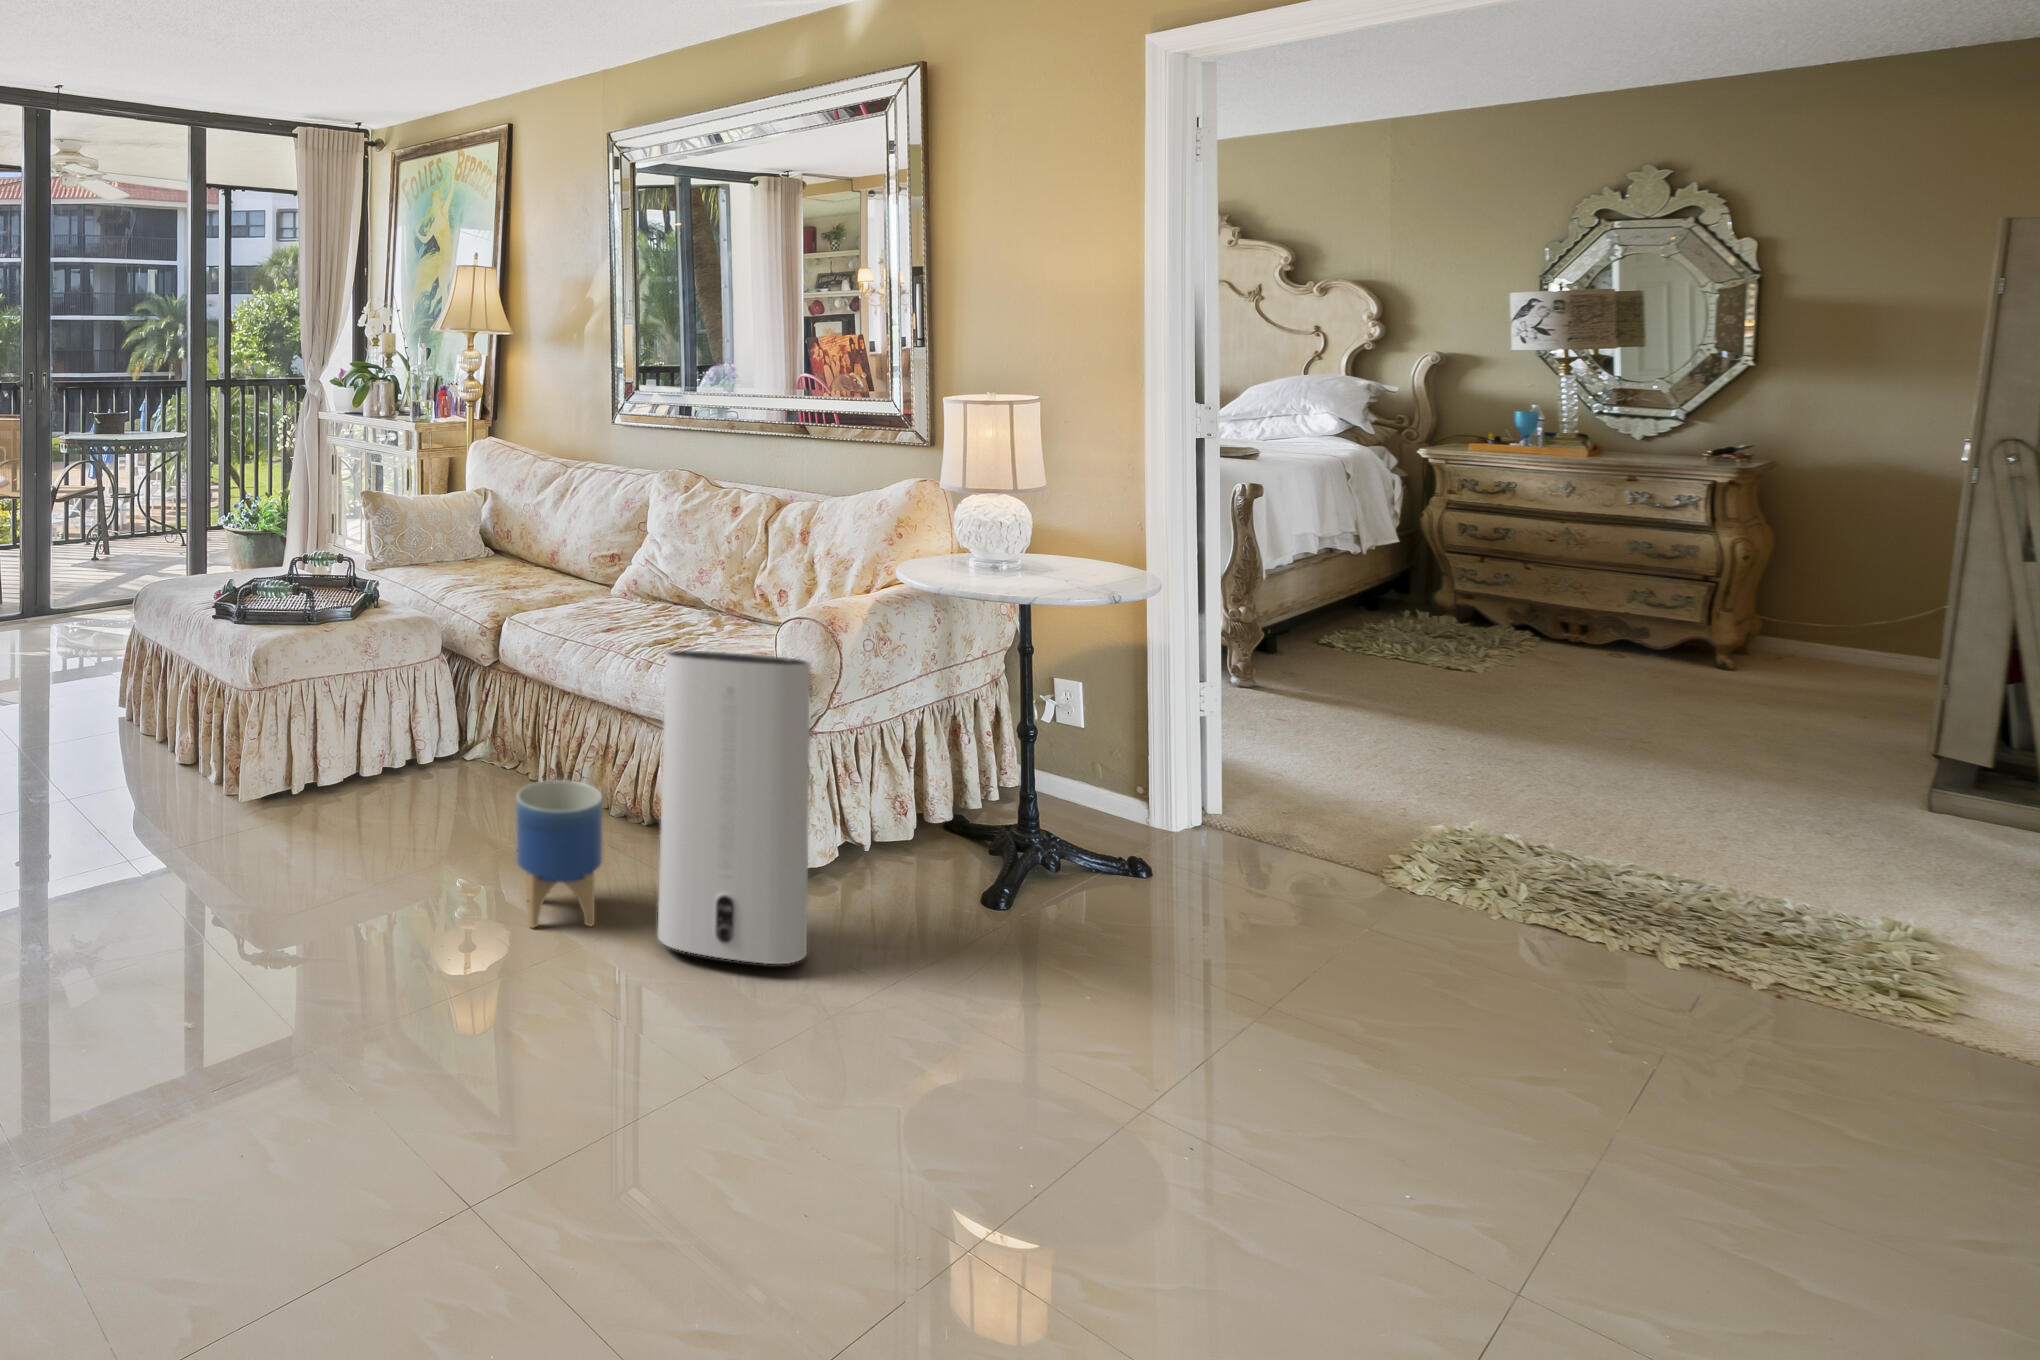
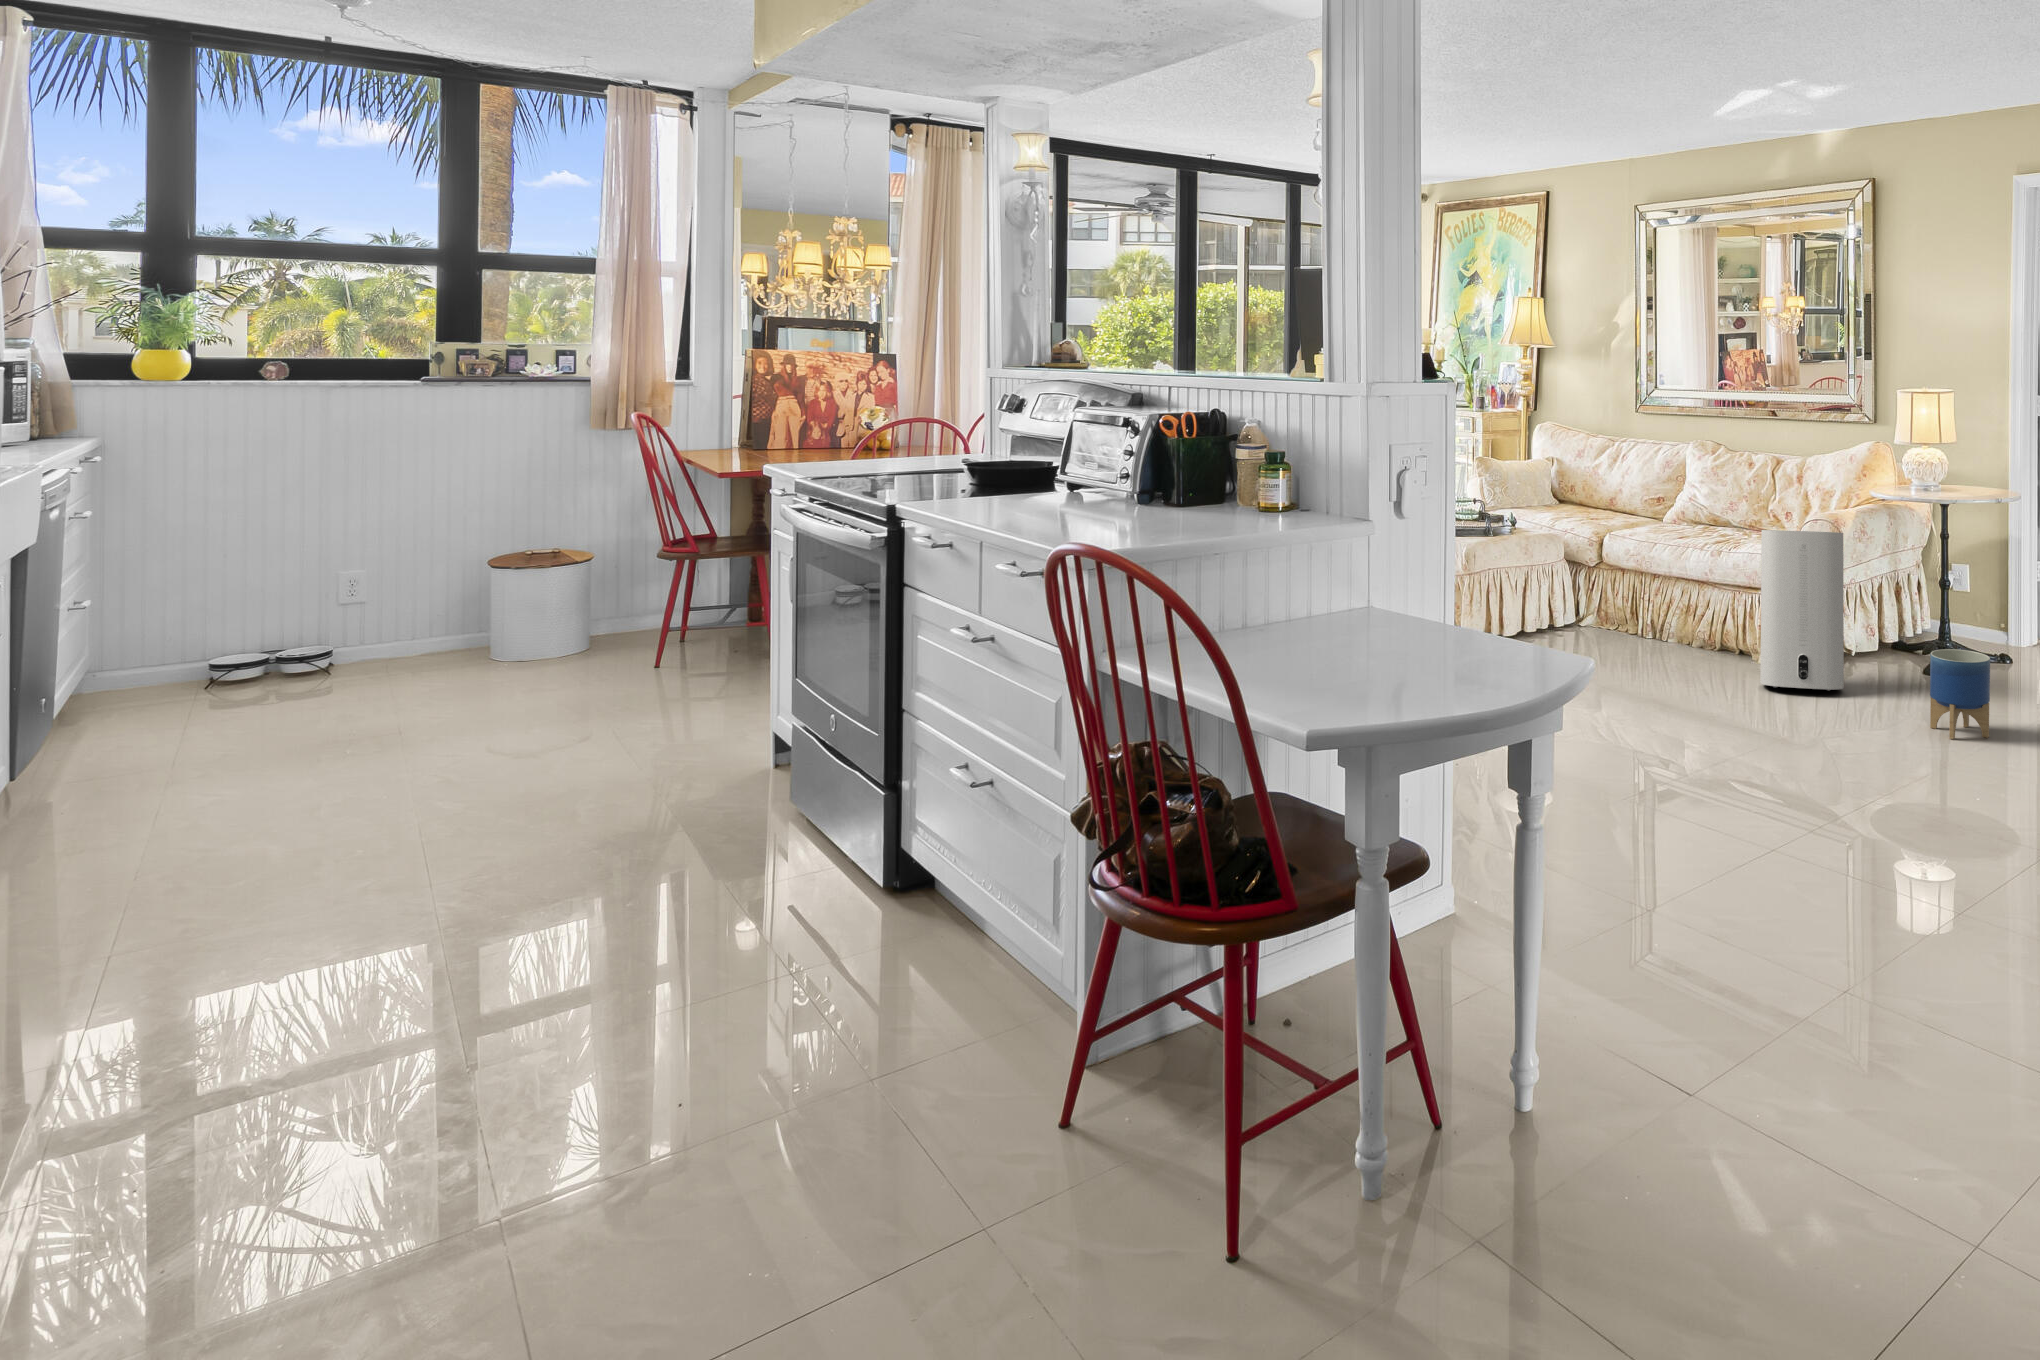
planter: present [516,780,602,928] -> present [1930,649,1990,739]

